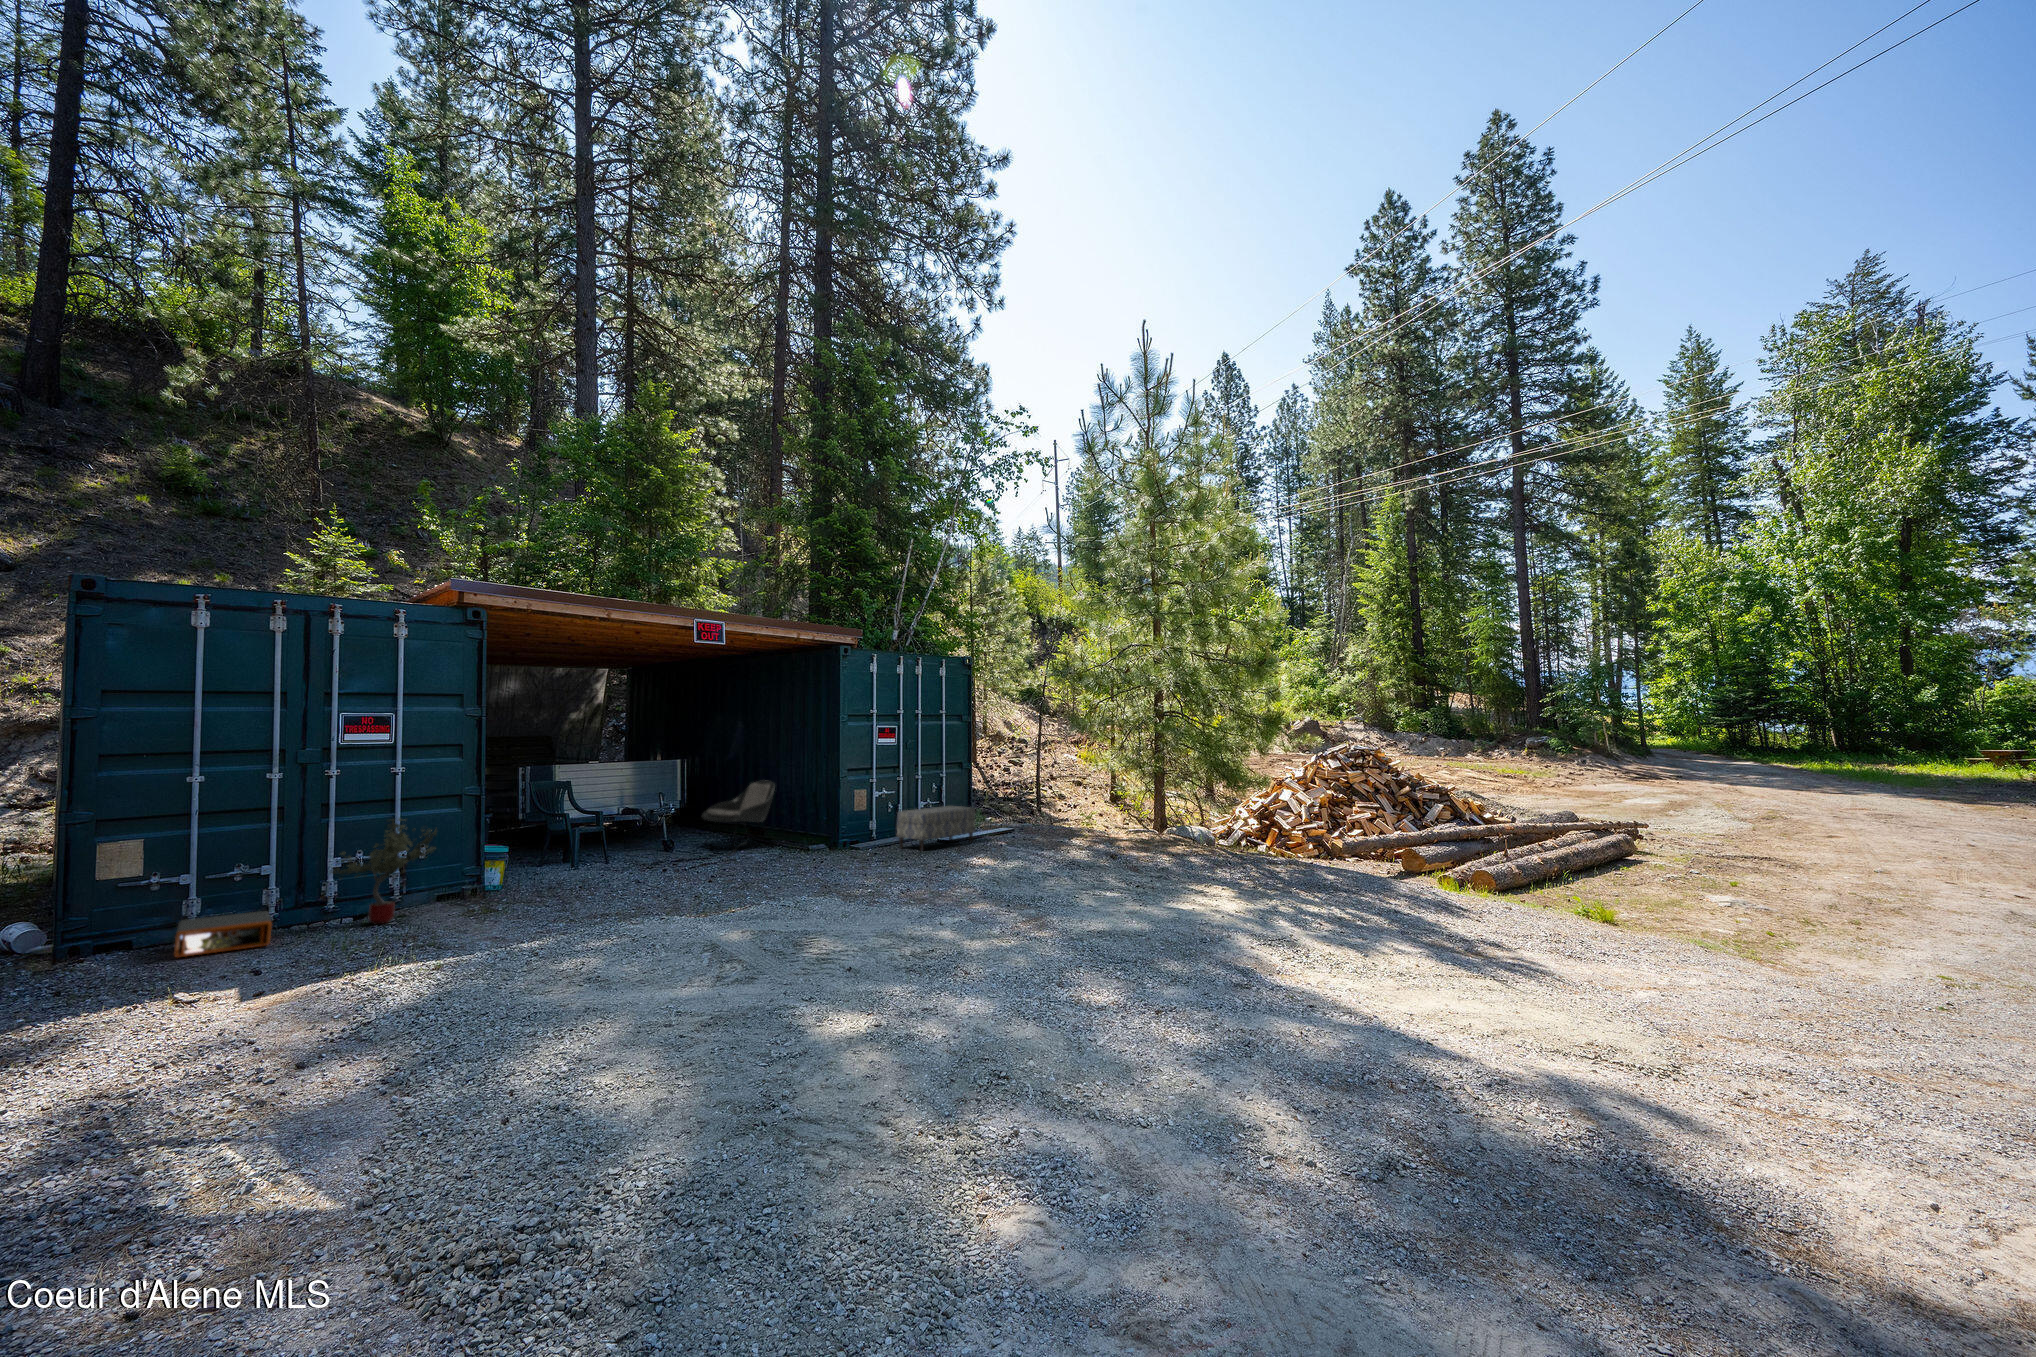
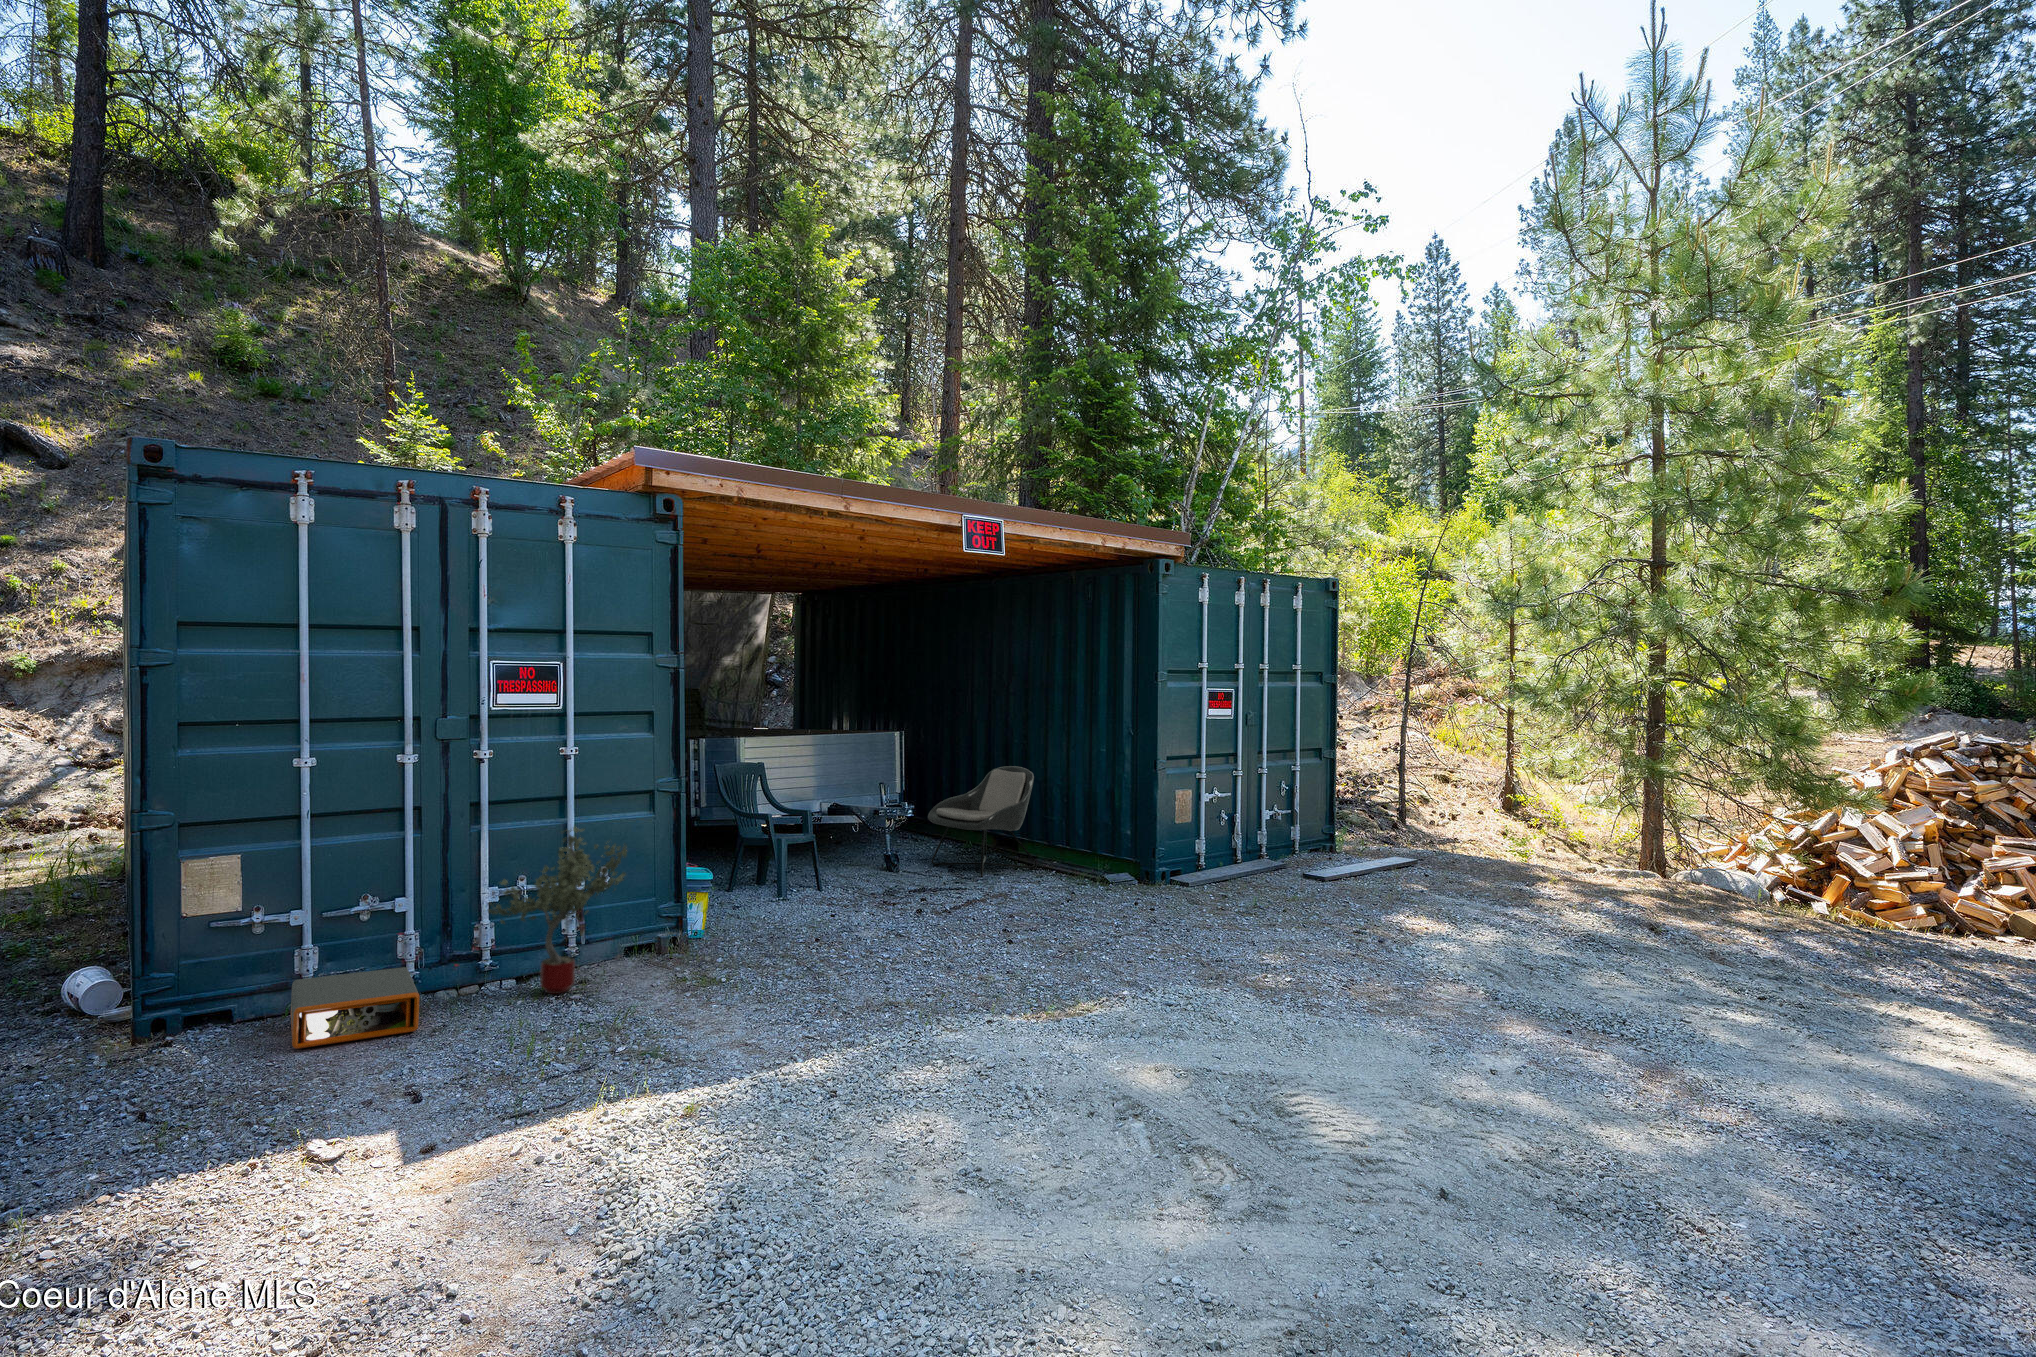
bench: present [897,806,975,851] -> none [1227,816,1345,892]

